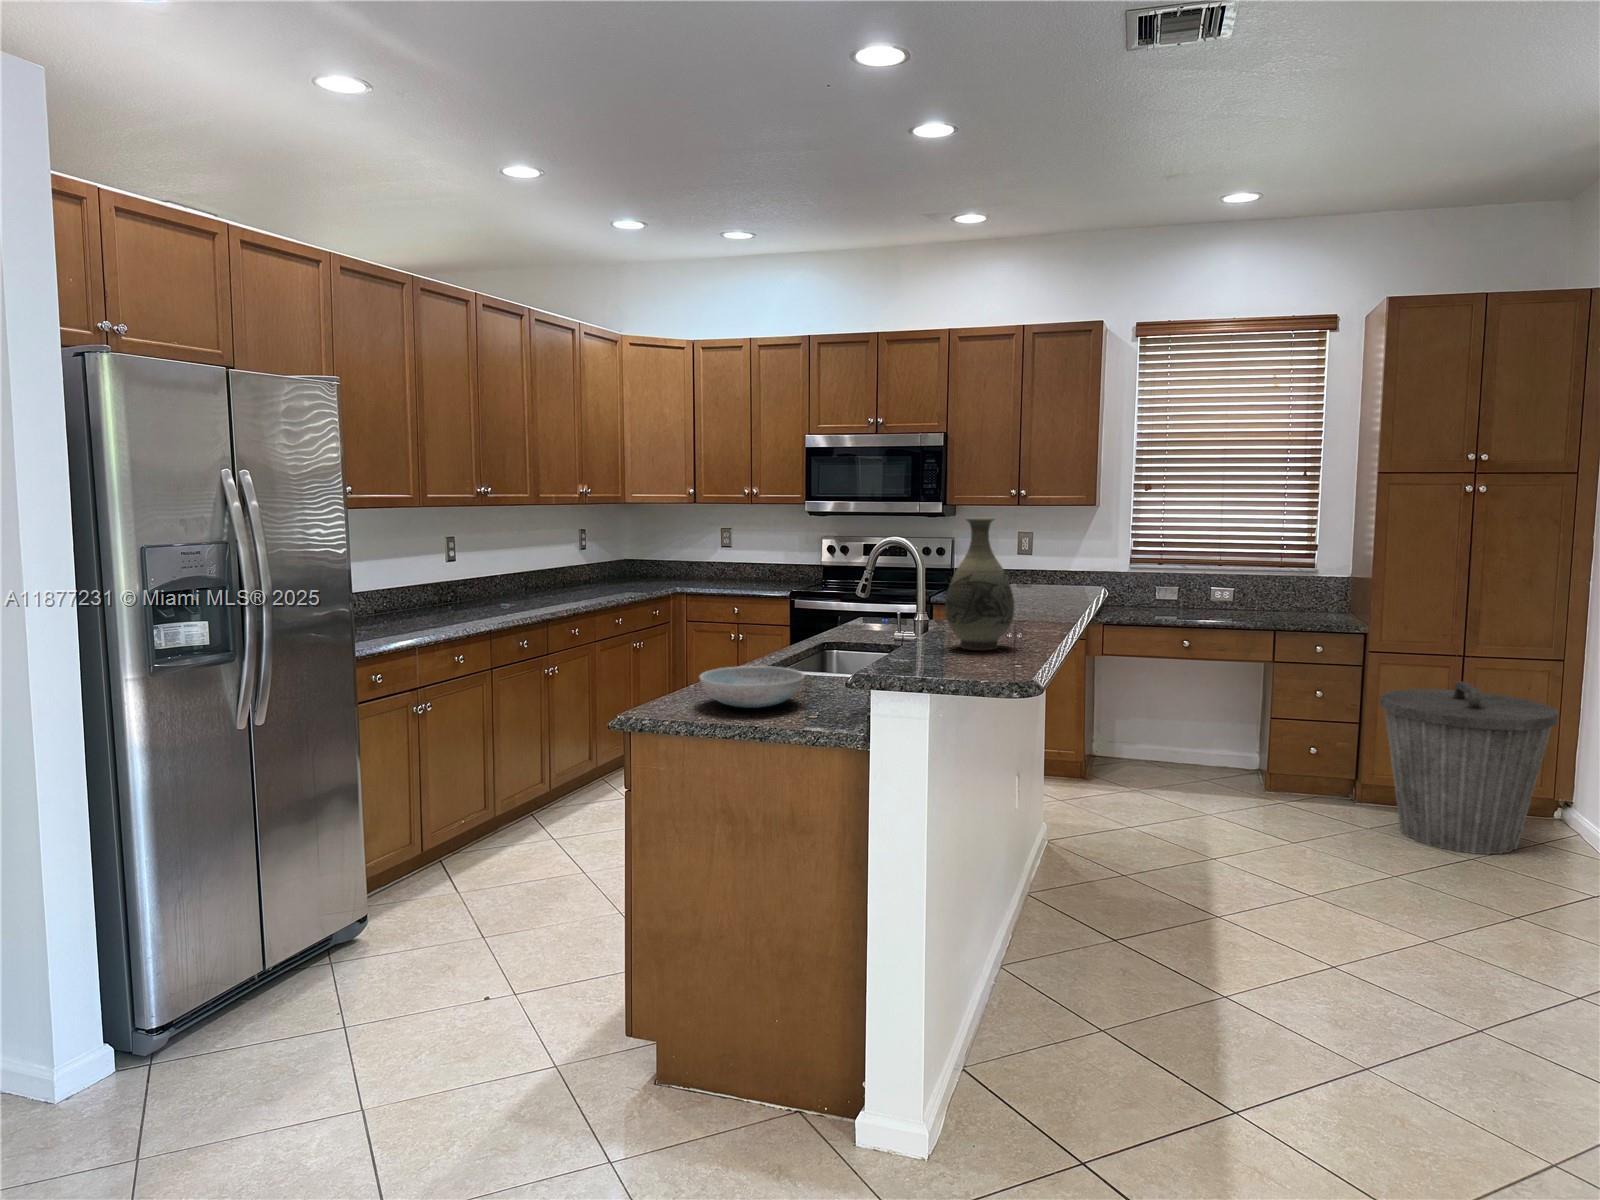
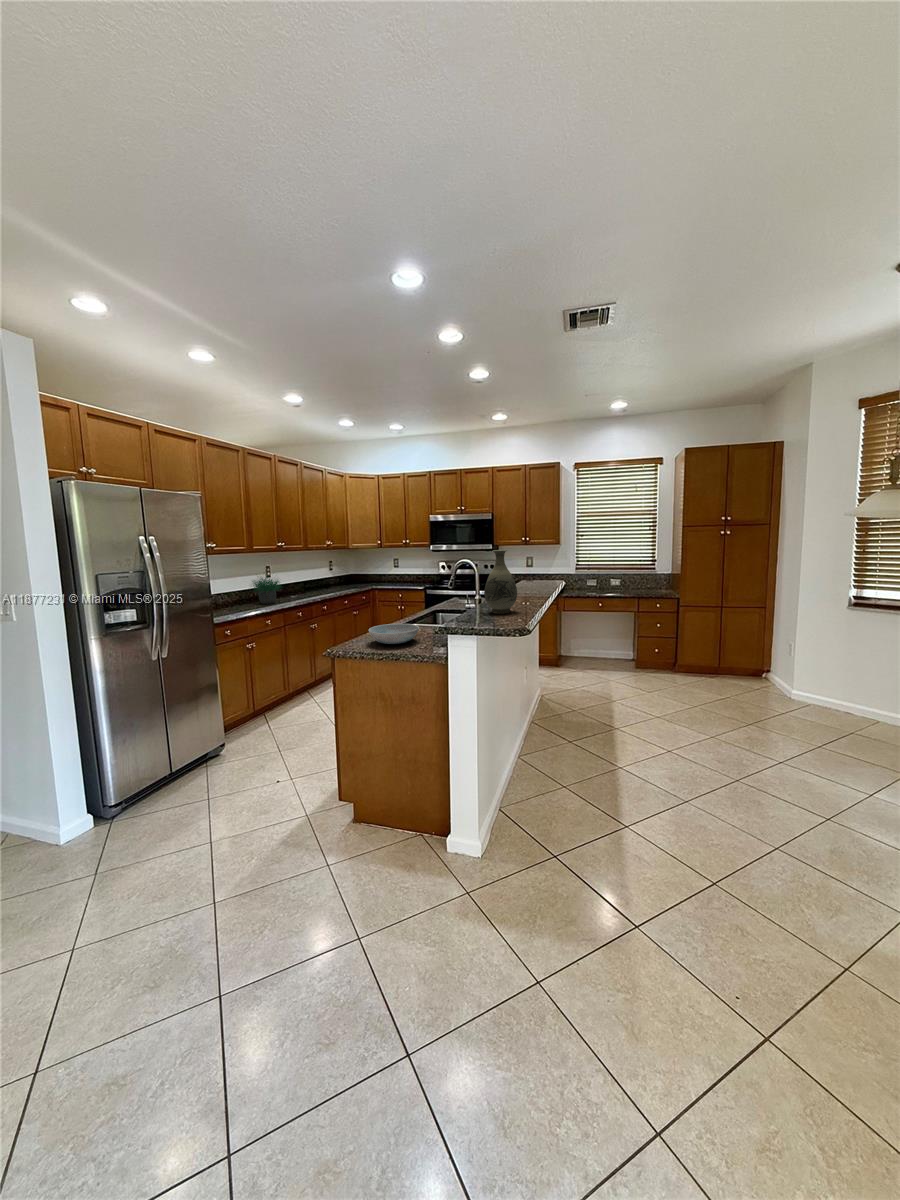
potted plant: none [408,536,493,619] -> present [252,578,280,604]
trash can: present [1380,681,1558,854] -> none [686,619,765,696]

